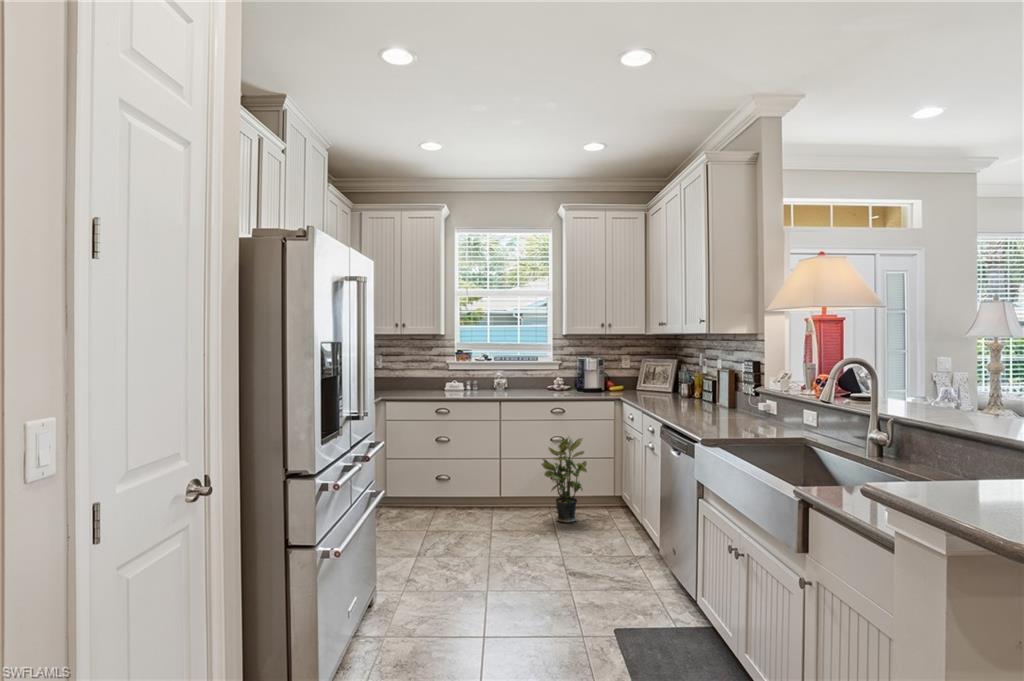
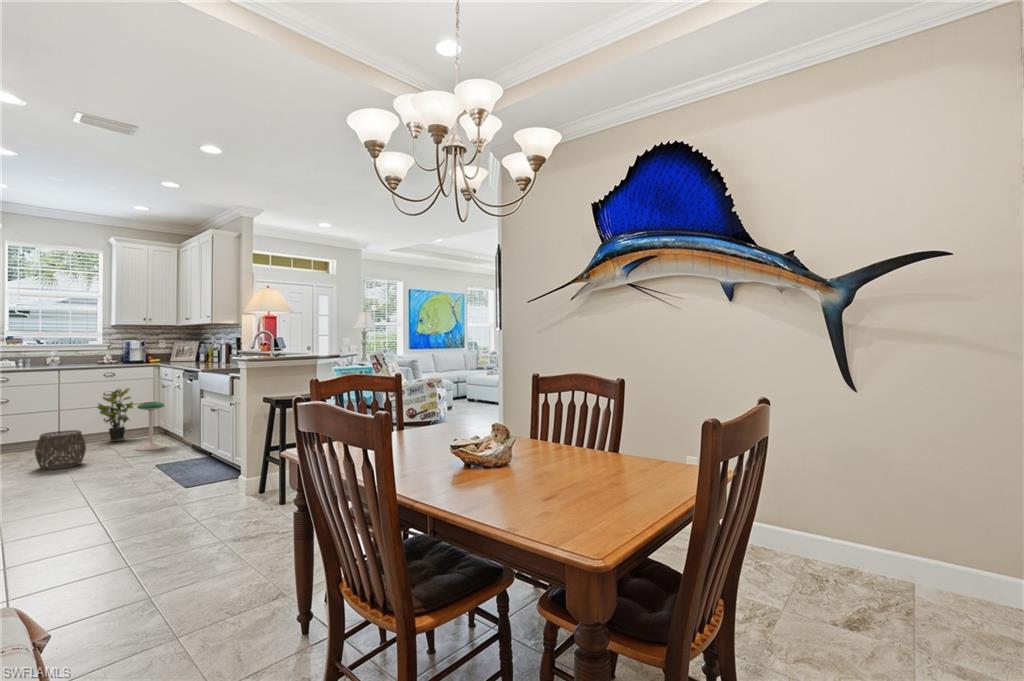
stool: none [587,479,635,575] -> present [135,402,166,451]
woven basket: none [444,527,513,608] -> present [35,430,86,470]

